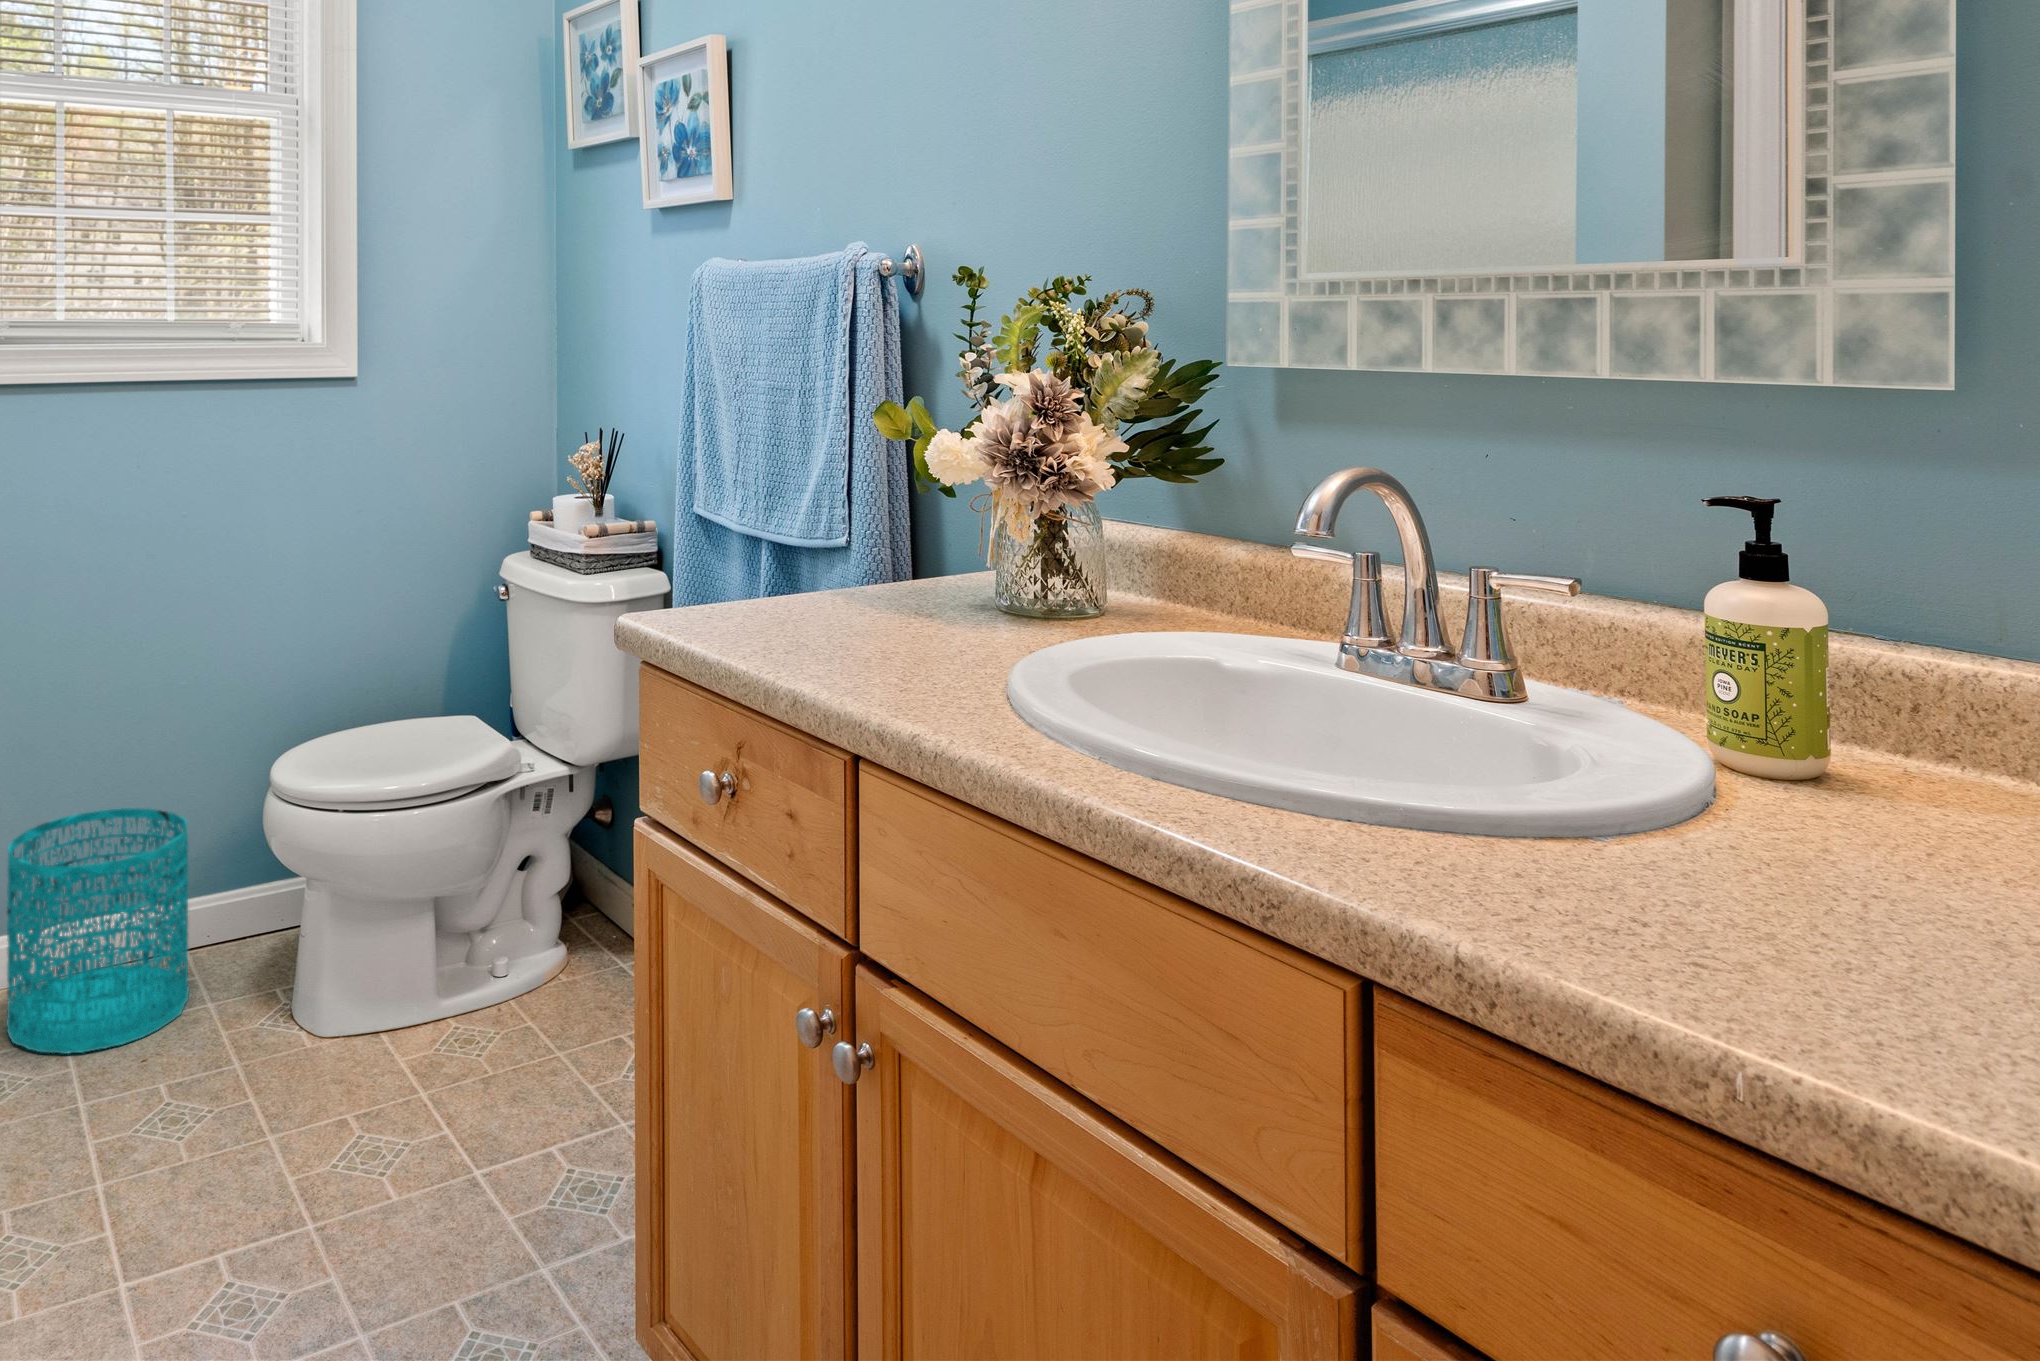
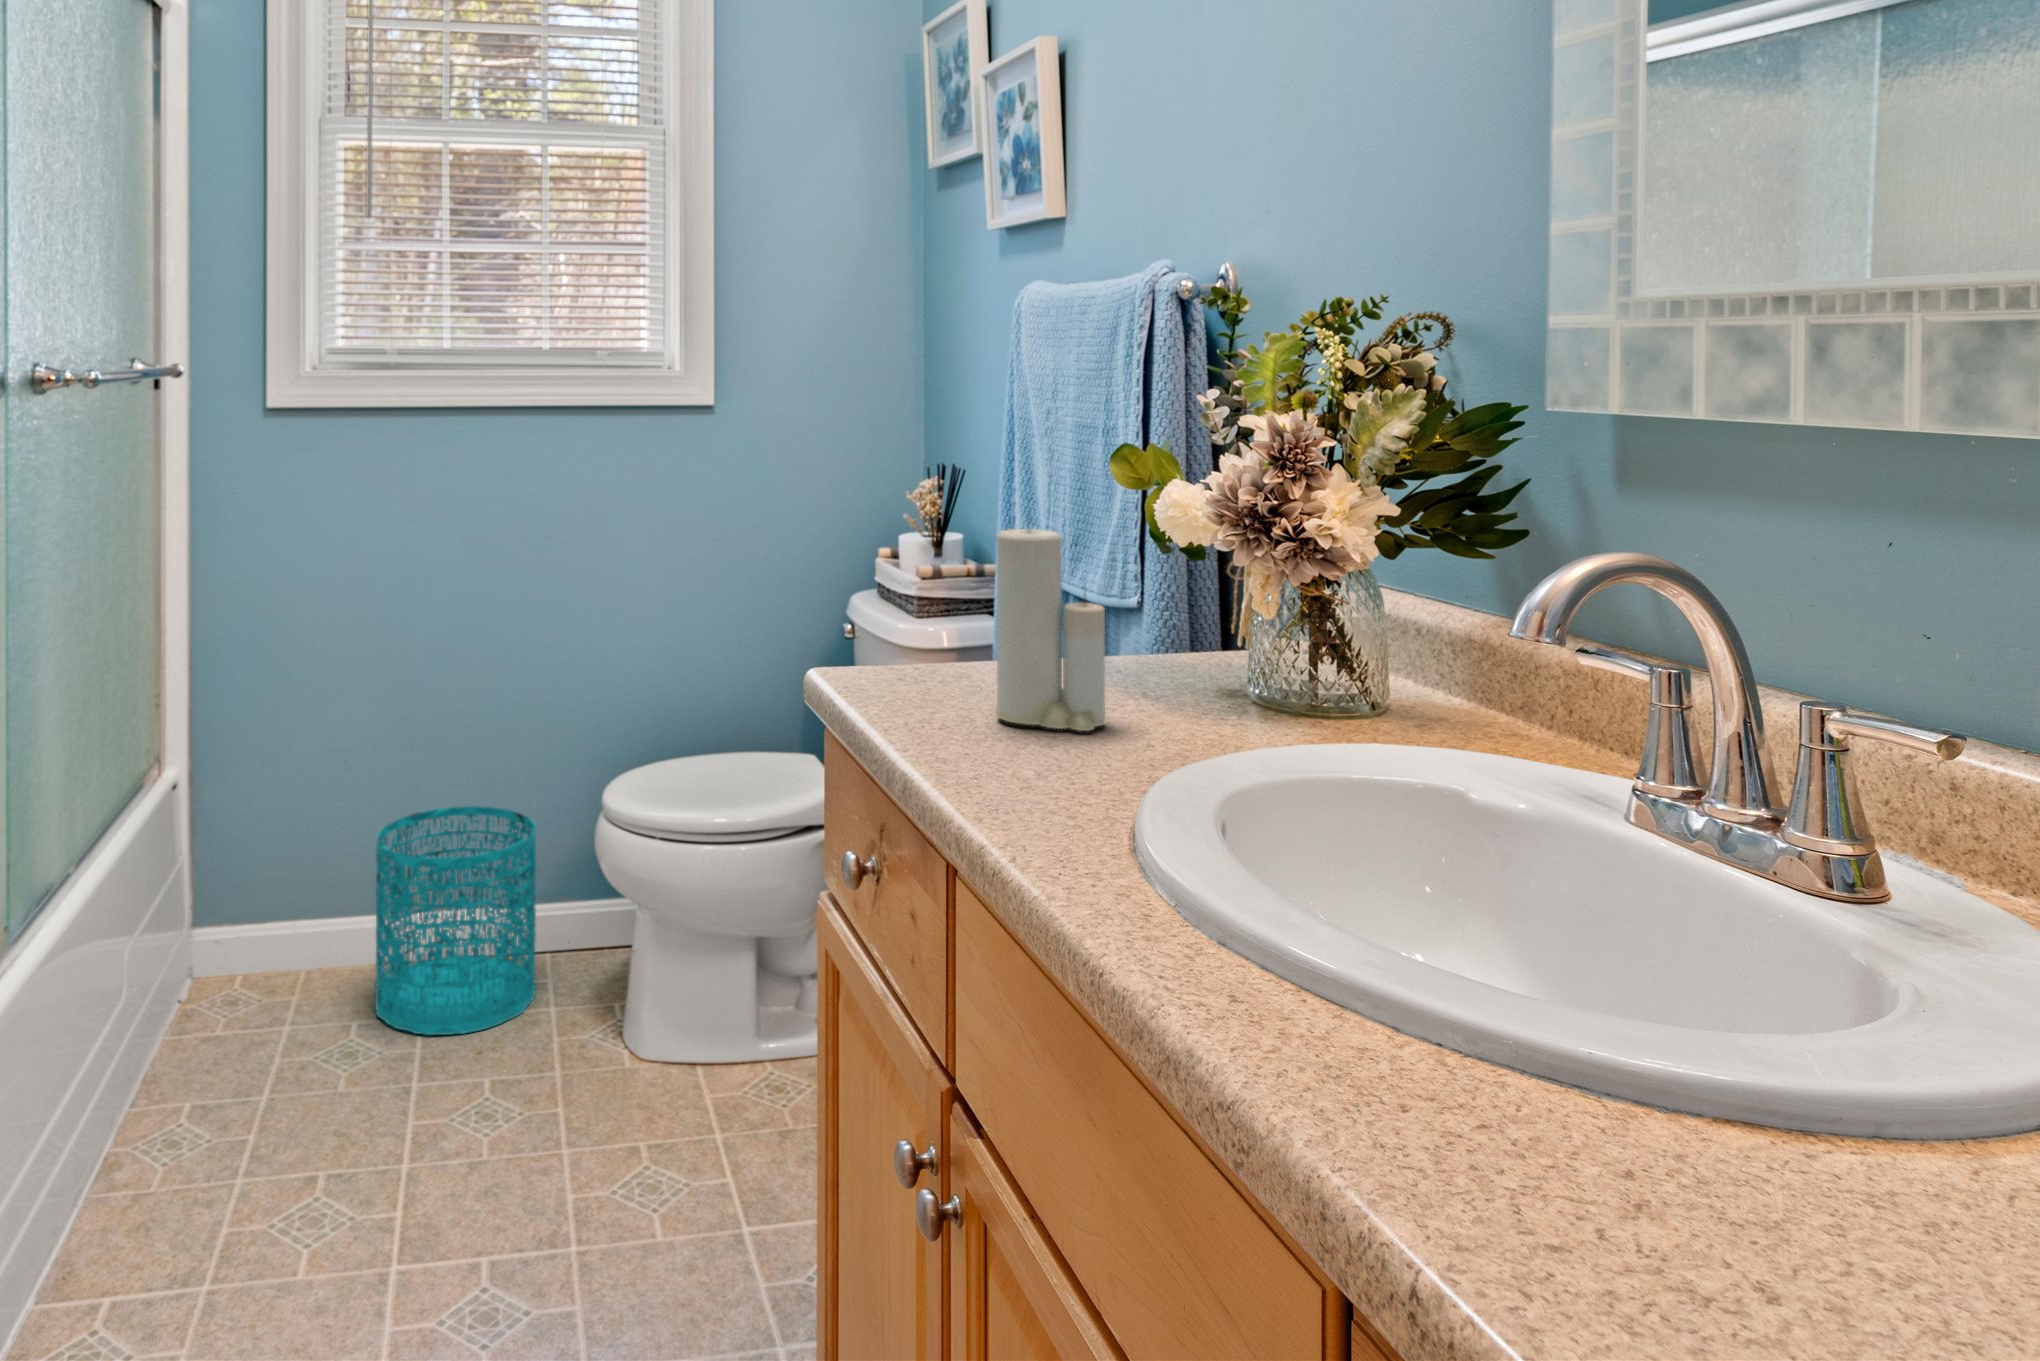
candle: none [807,459,910,646] -> present [997,528,1105,731]

